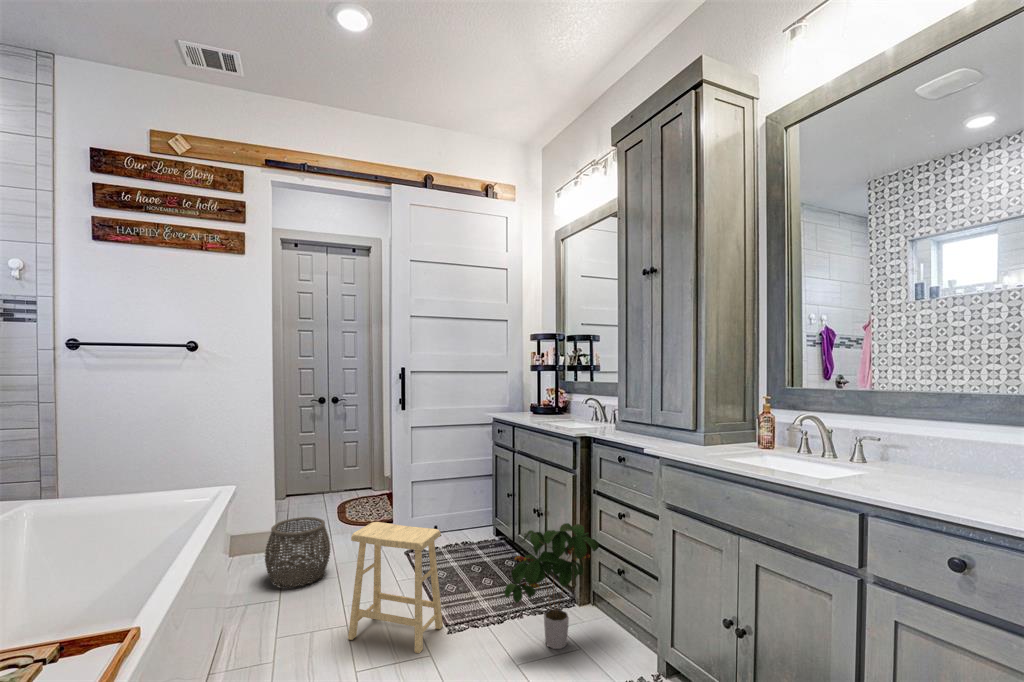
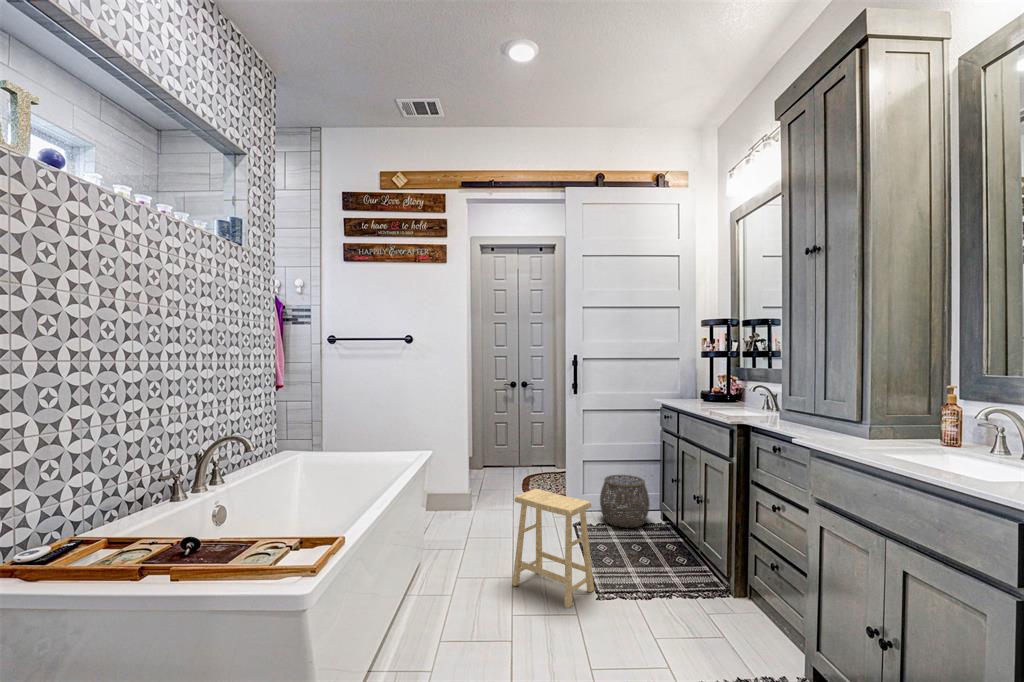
woven basket: present [265,517,330,587] -> present [600,475,650,528]
potted plant: present [504,523,599,649] -> none [645,510,750,633]

